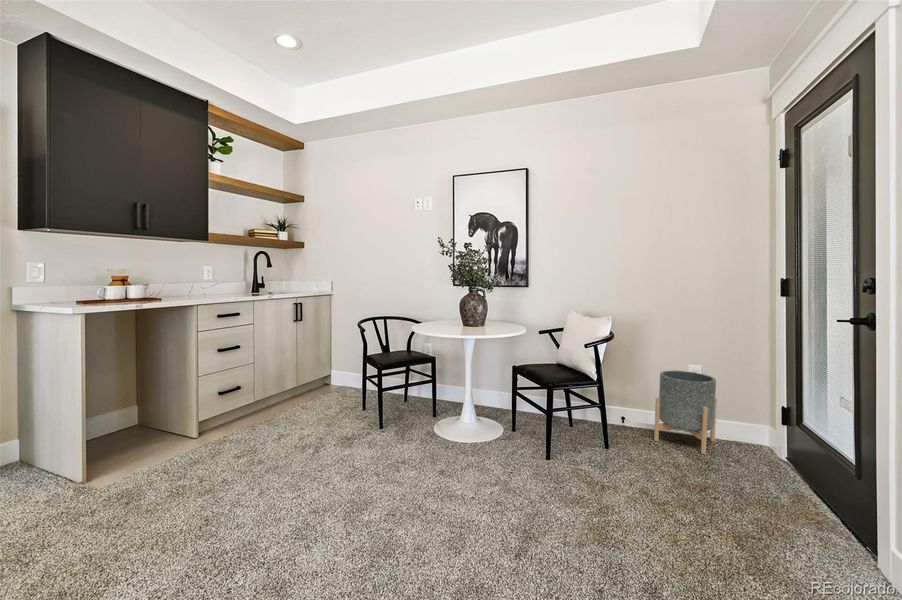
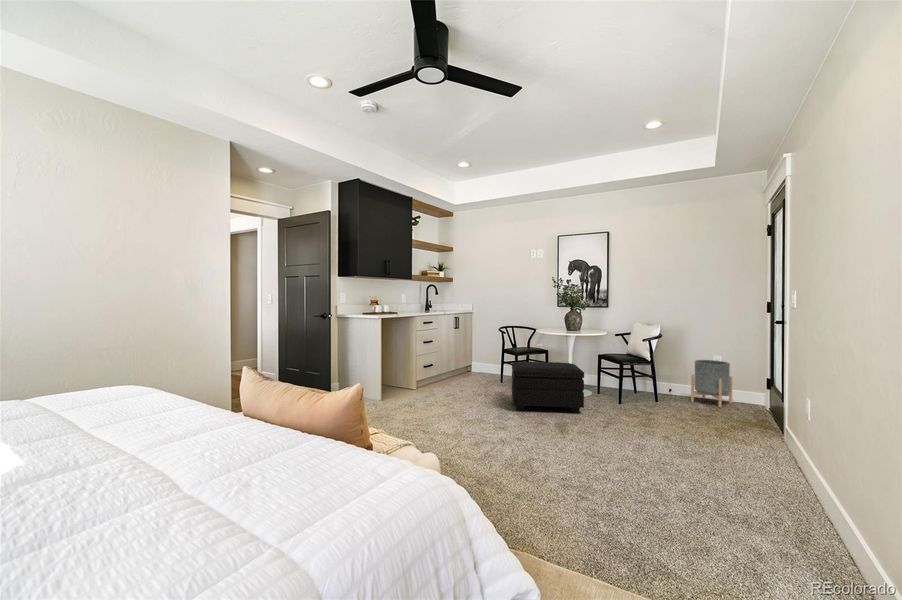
footstool: none [339,389,483,500] -> present [512,362,584,413]

